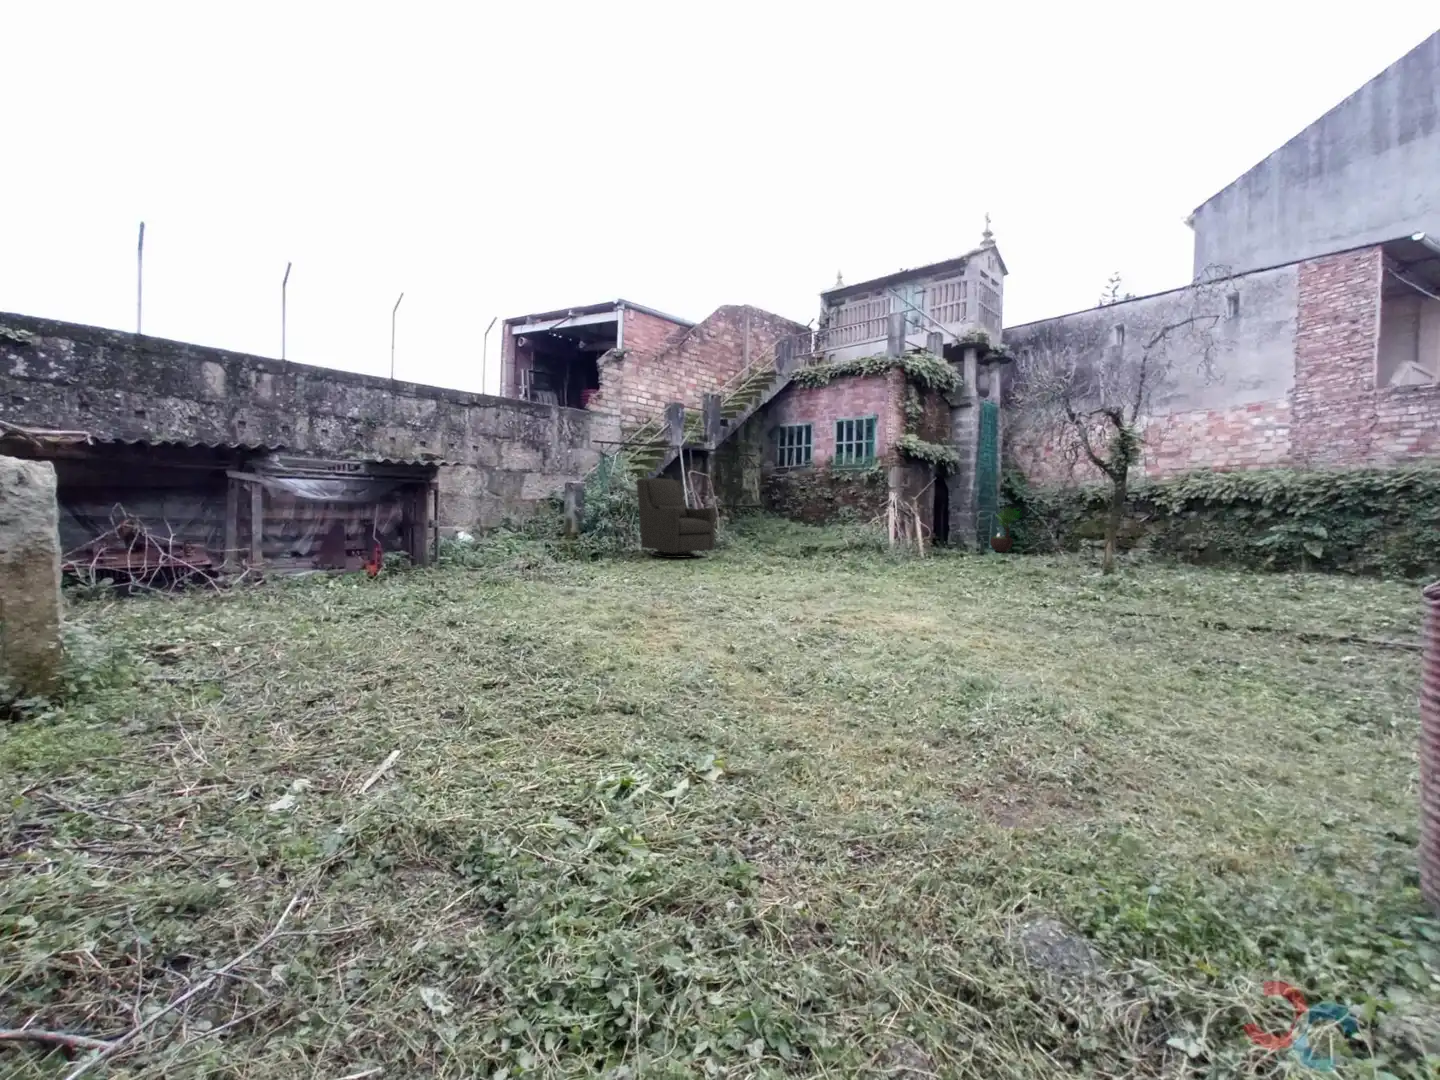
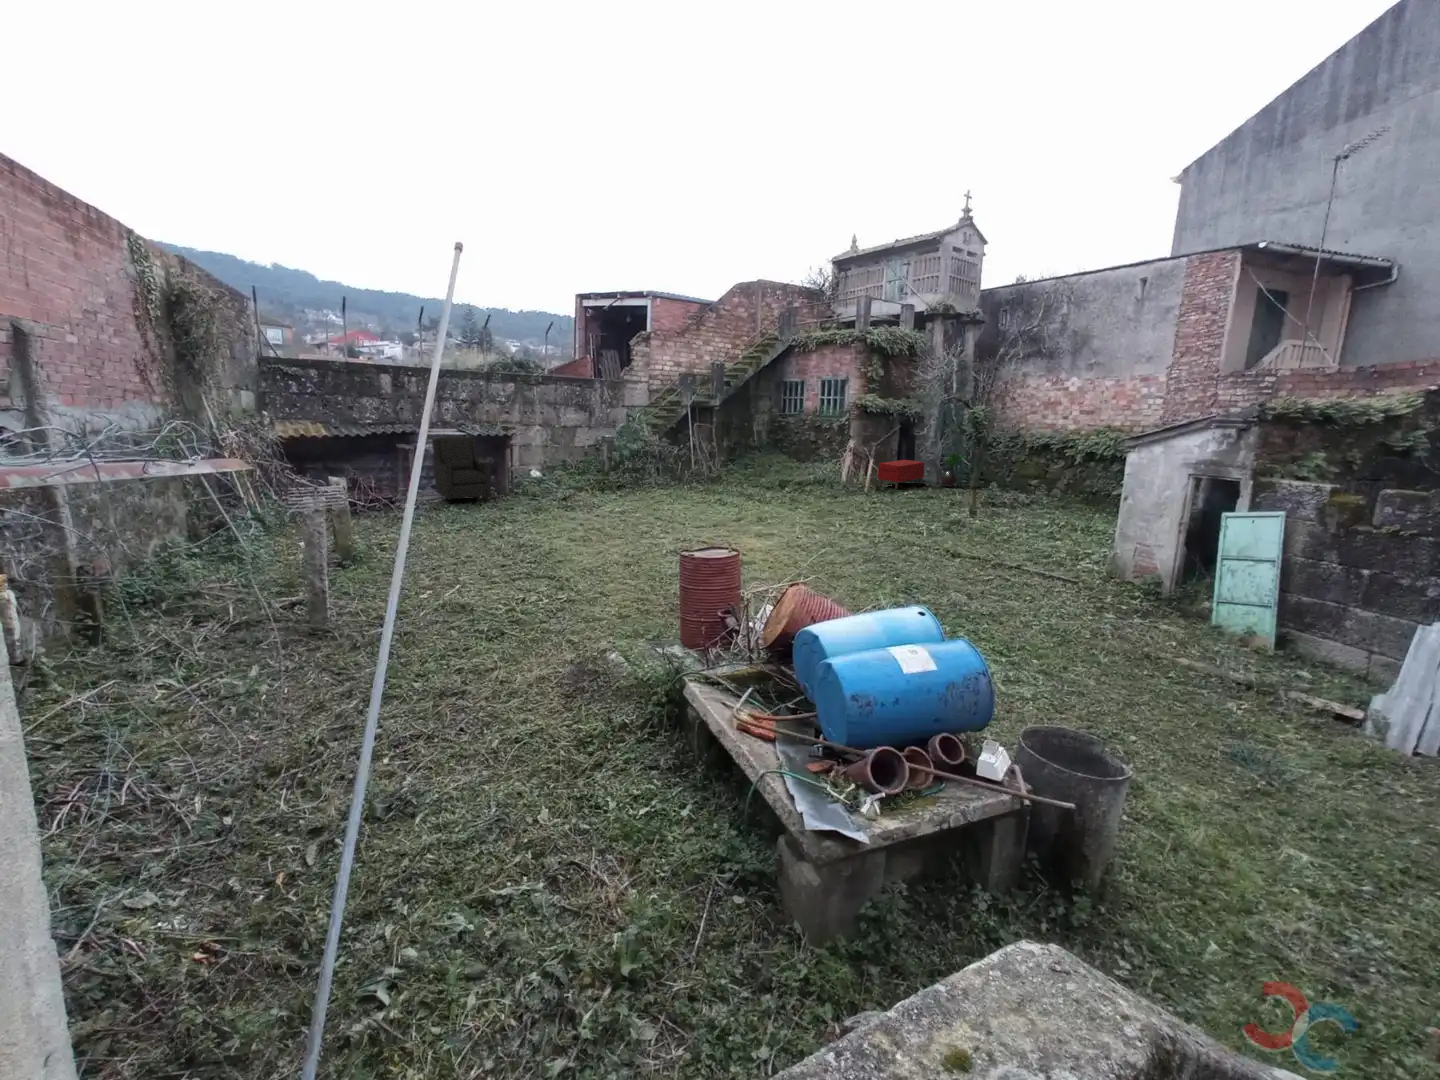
chair: present [636,478,715,558] -> present [432,436,491,502]
bench: none [924,520,971,554] -> present [878,460,924,489]

